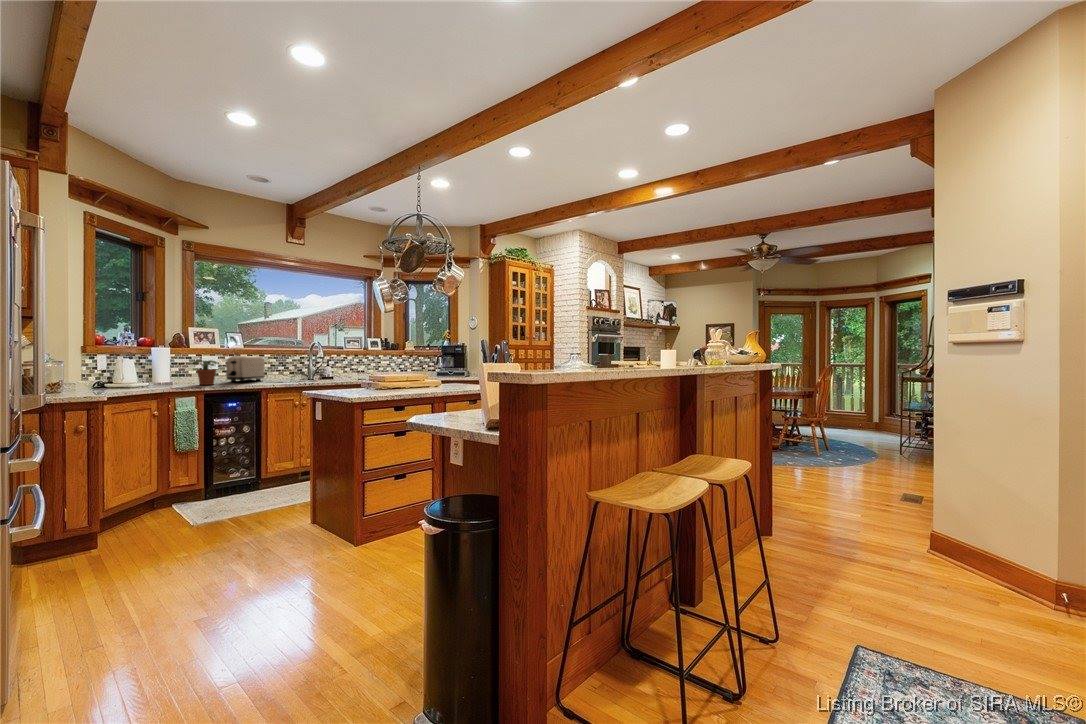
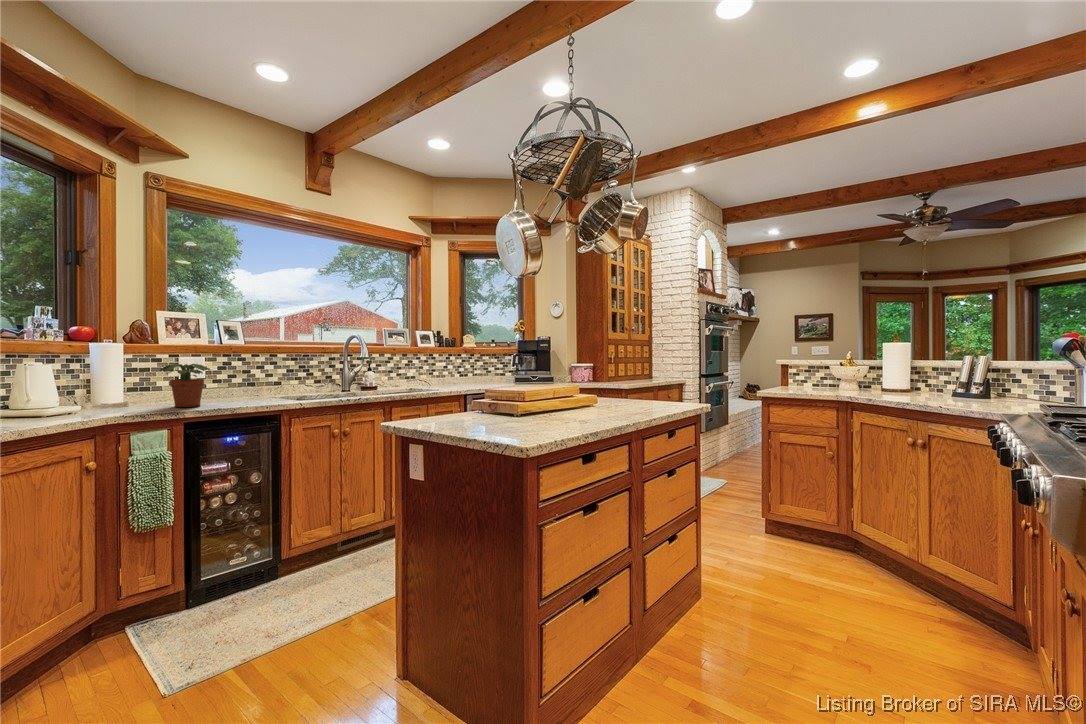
toaster: present [226,356,265,382] -> none [221,357,282,400]

